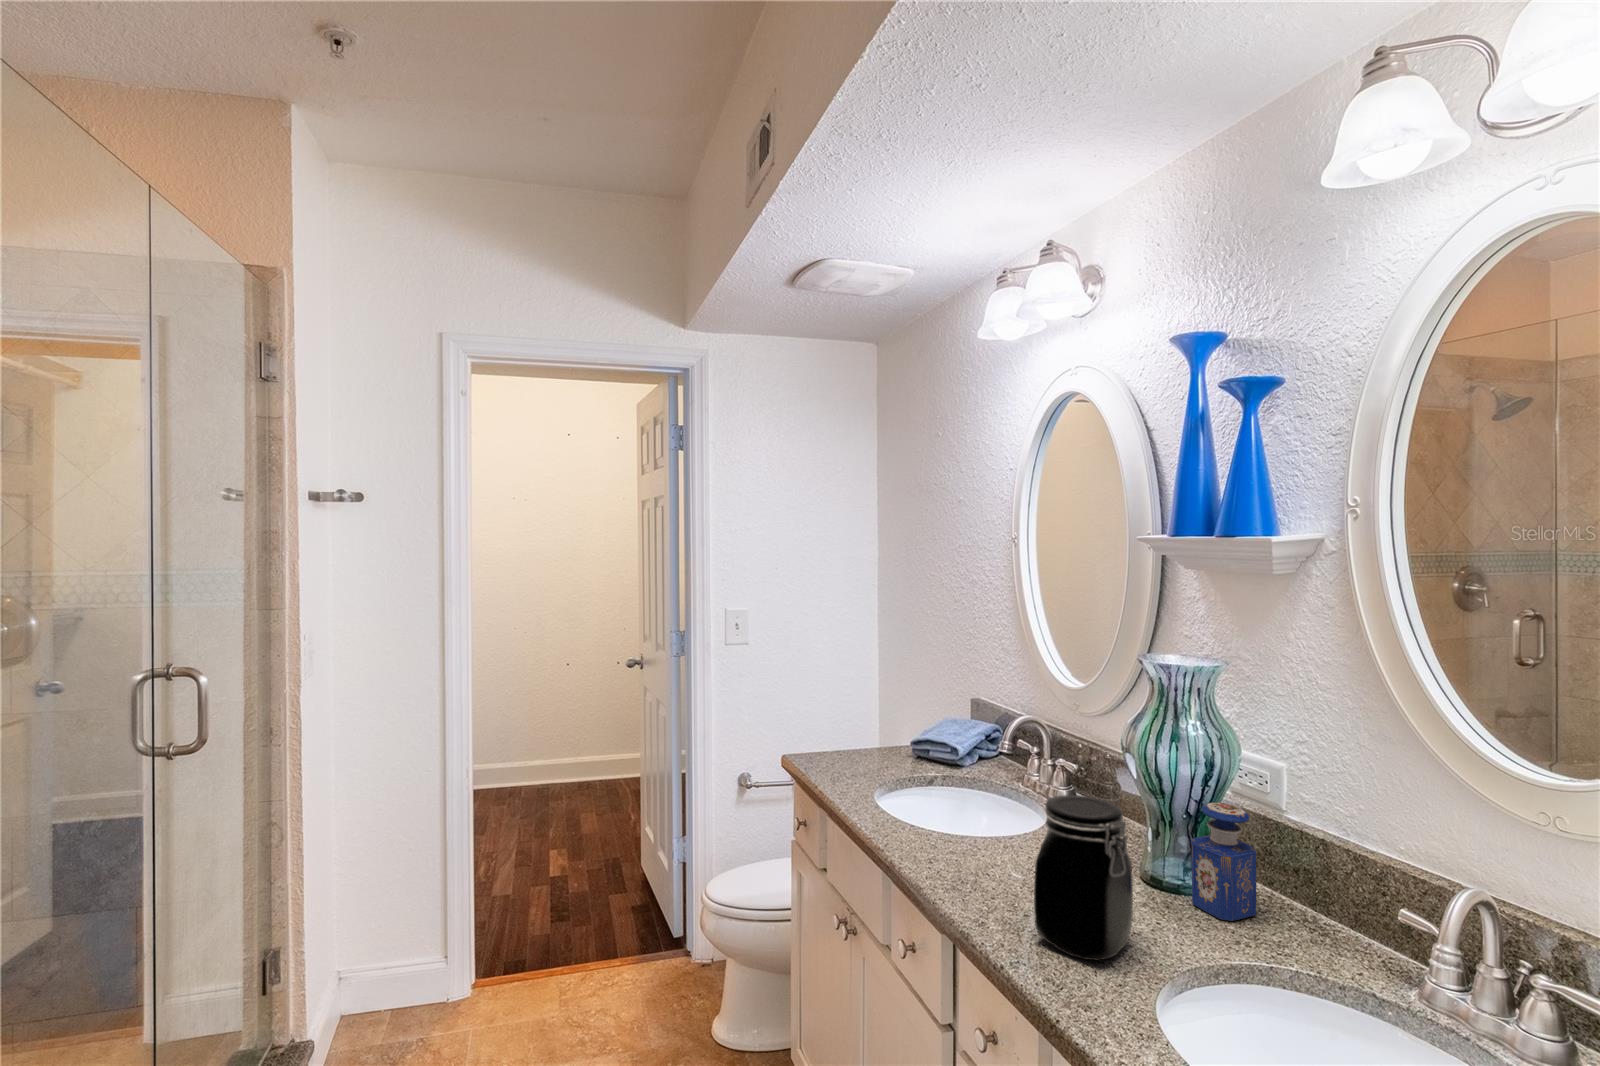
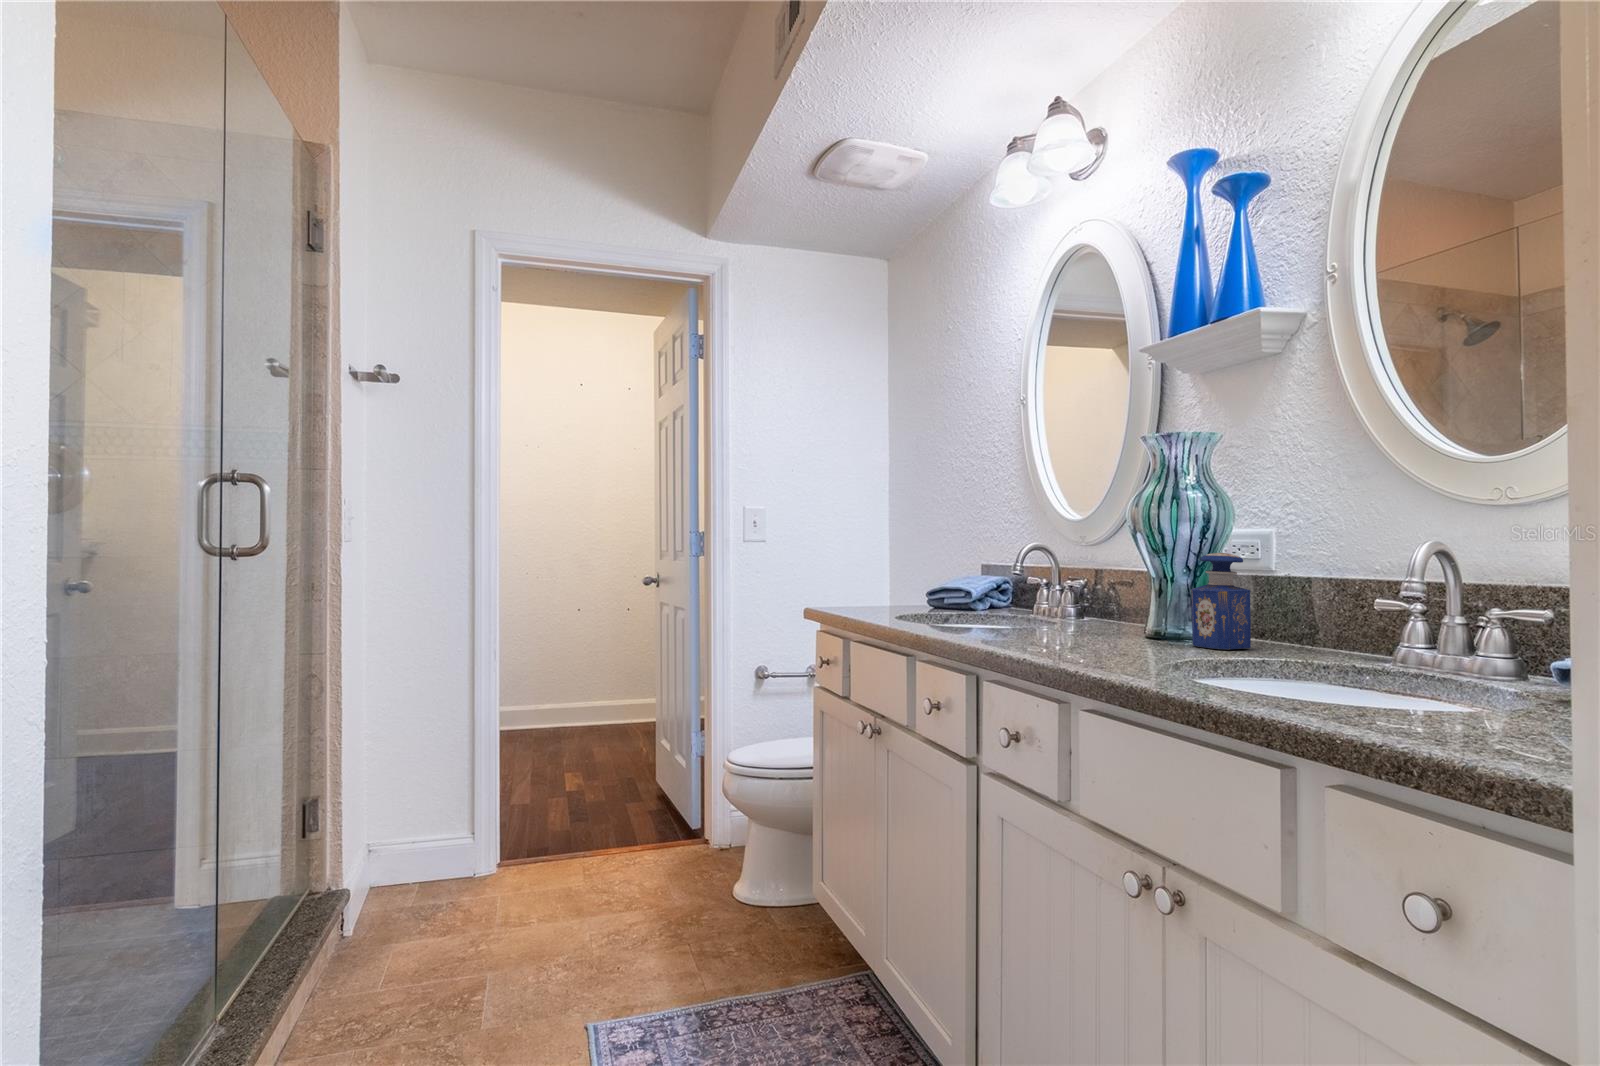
jar: present [1034,795,1133,960] -> none [1051,528,1139,656]

